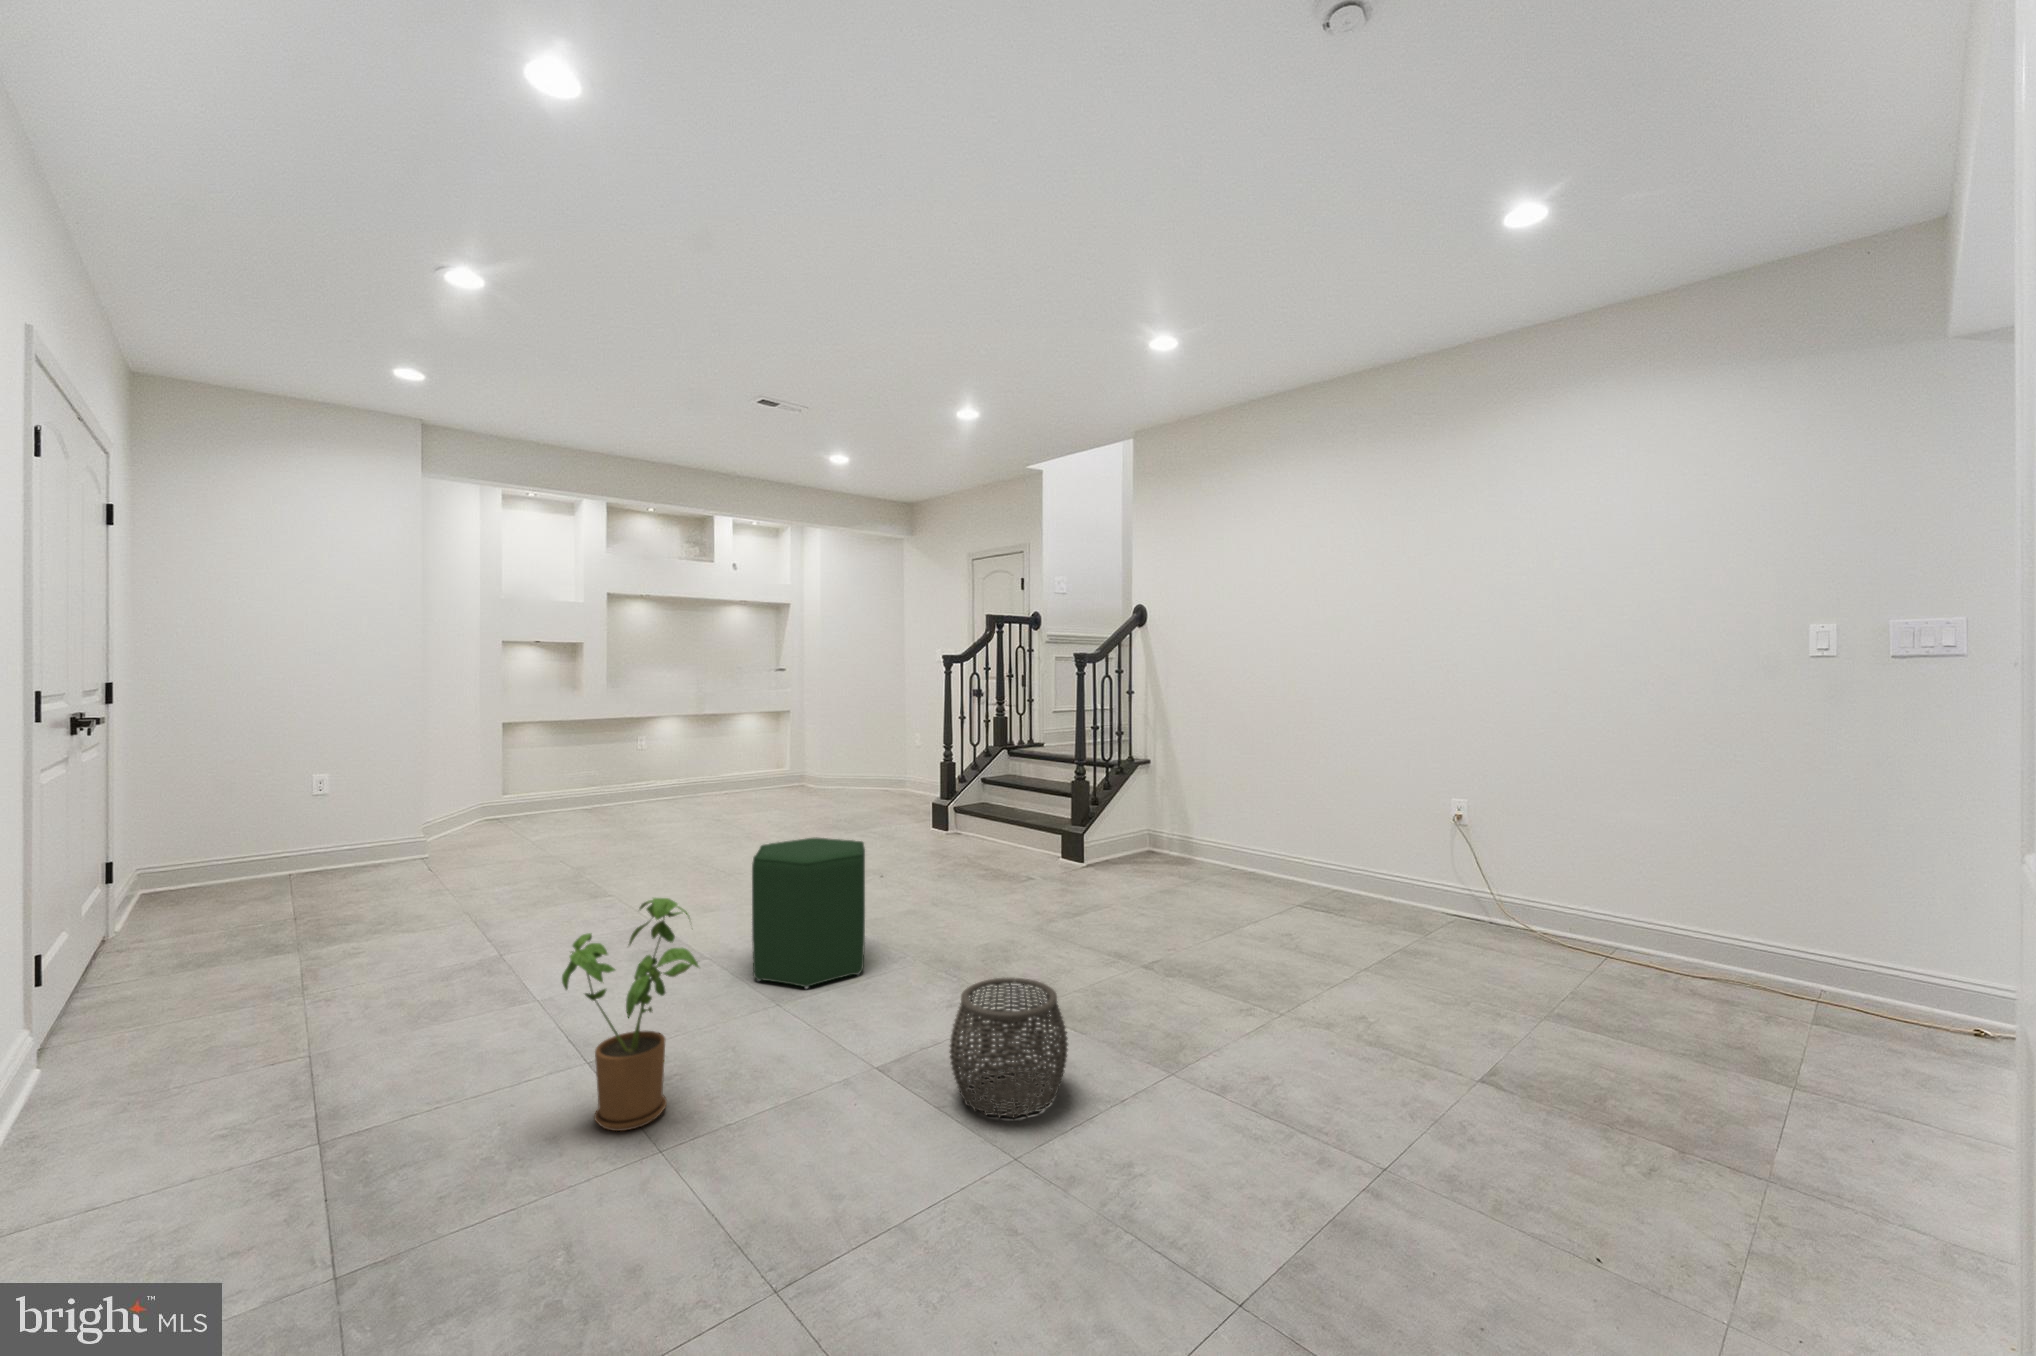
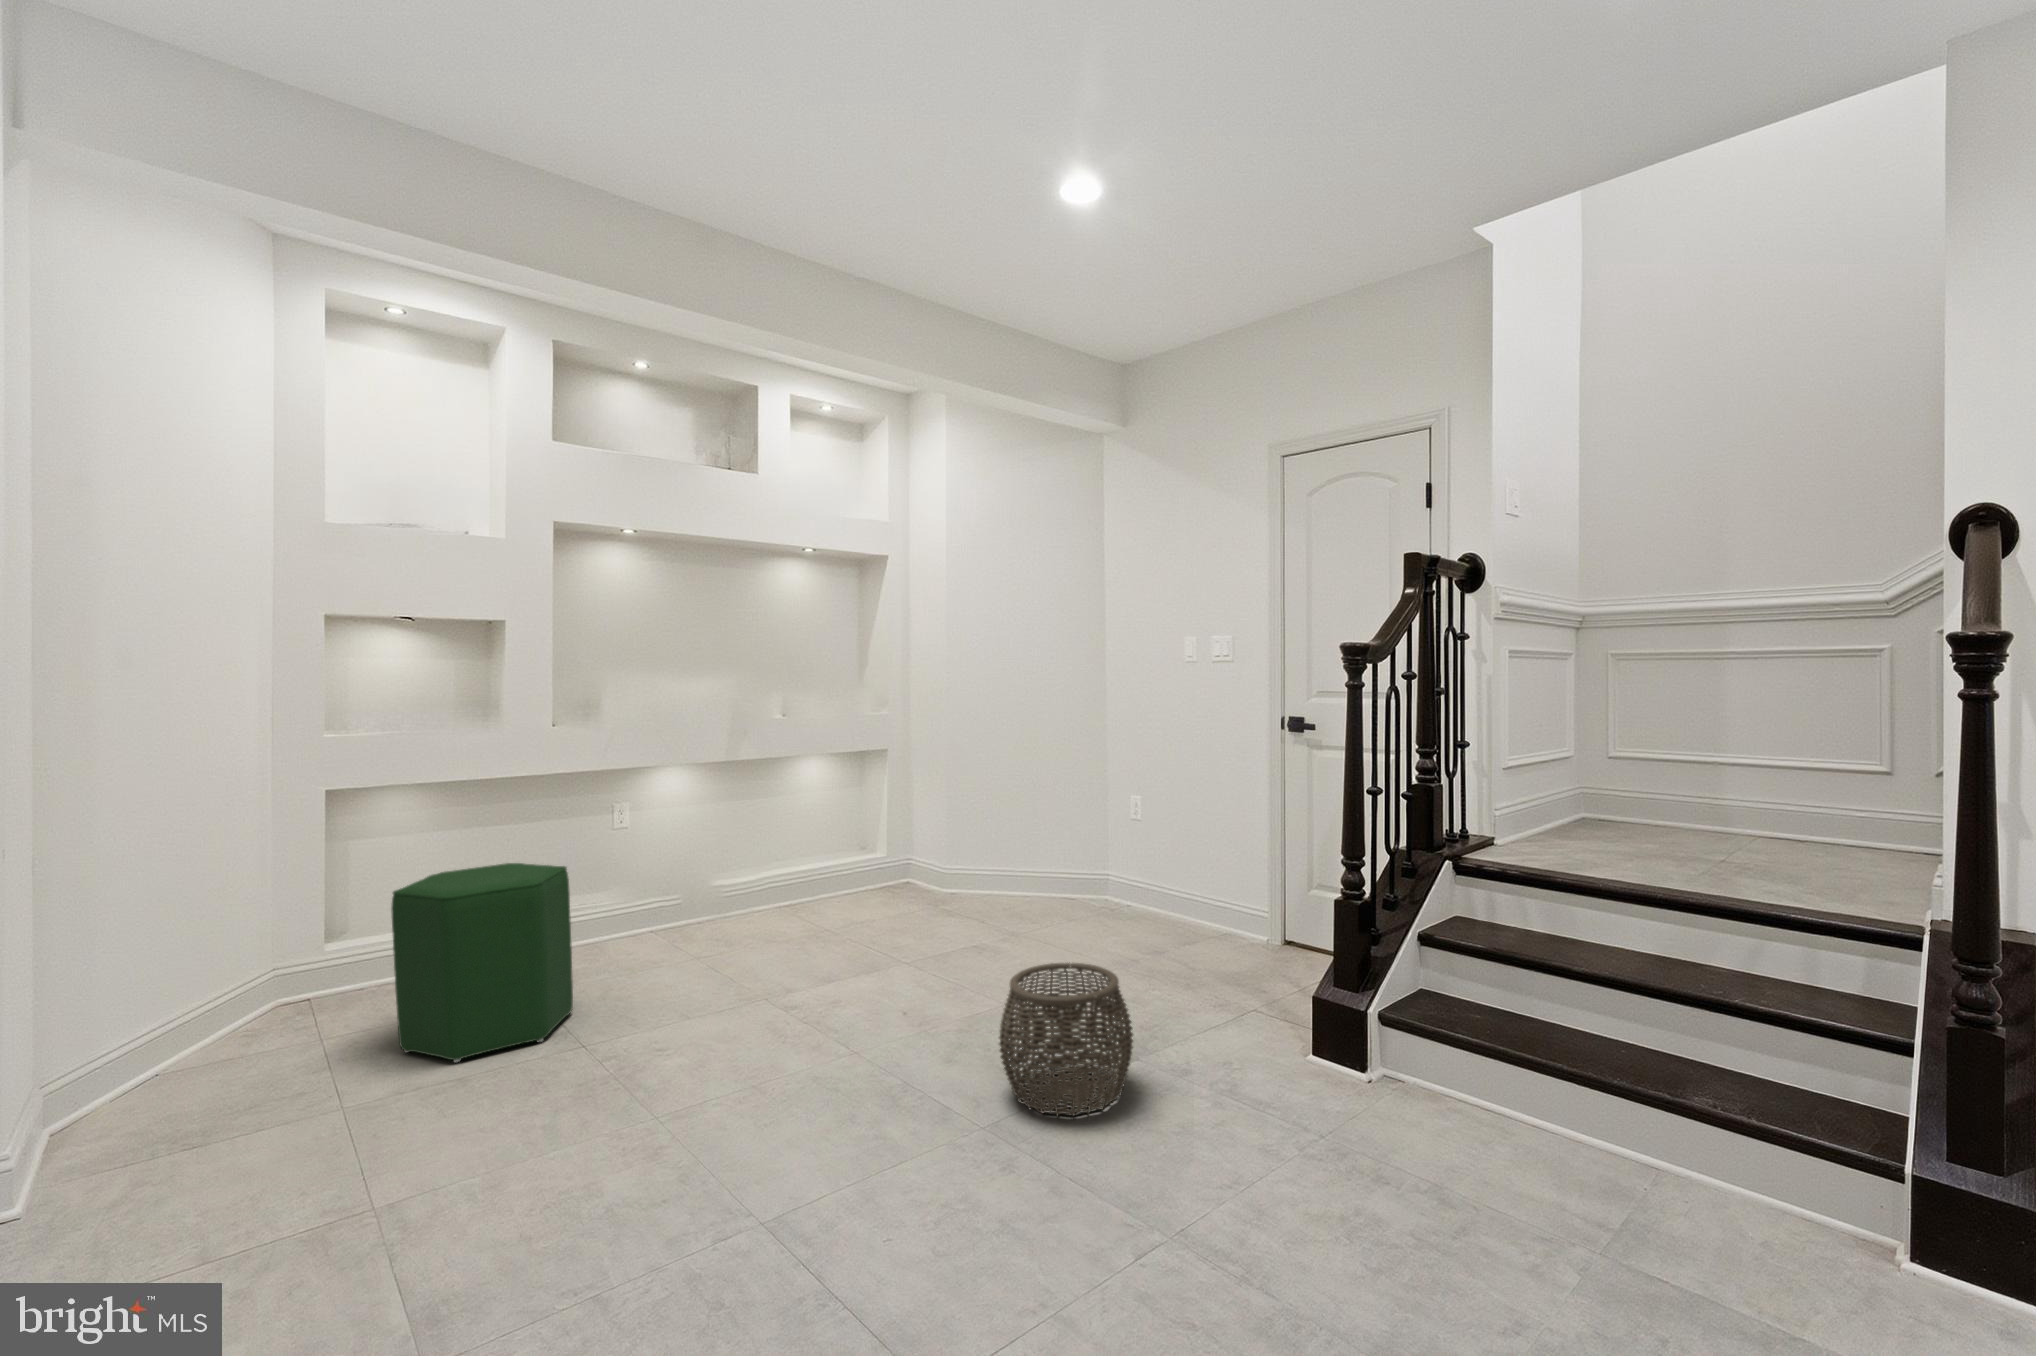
ottoman: present [752,837,865,989] -> present [391,863,573,1062]
house plant: present [562,898,699,1131] -> none [571,878,720,1133]

